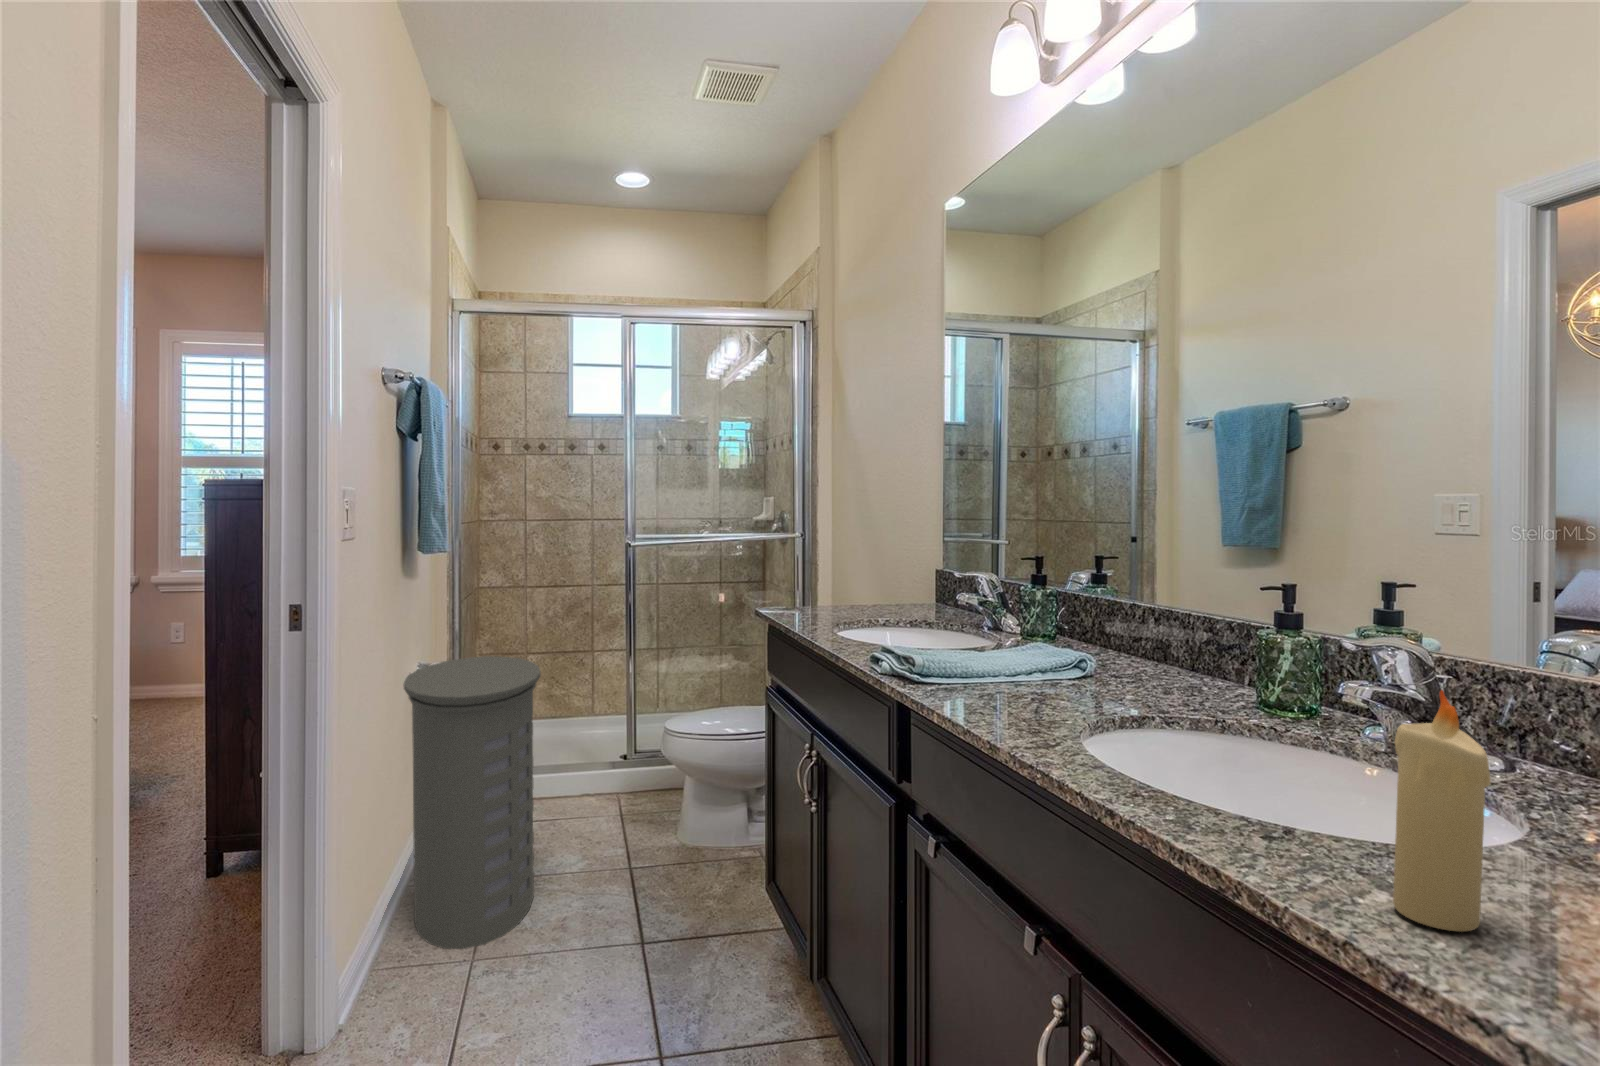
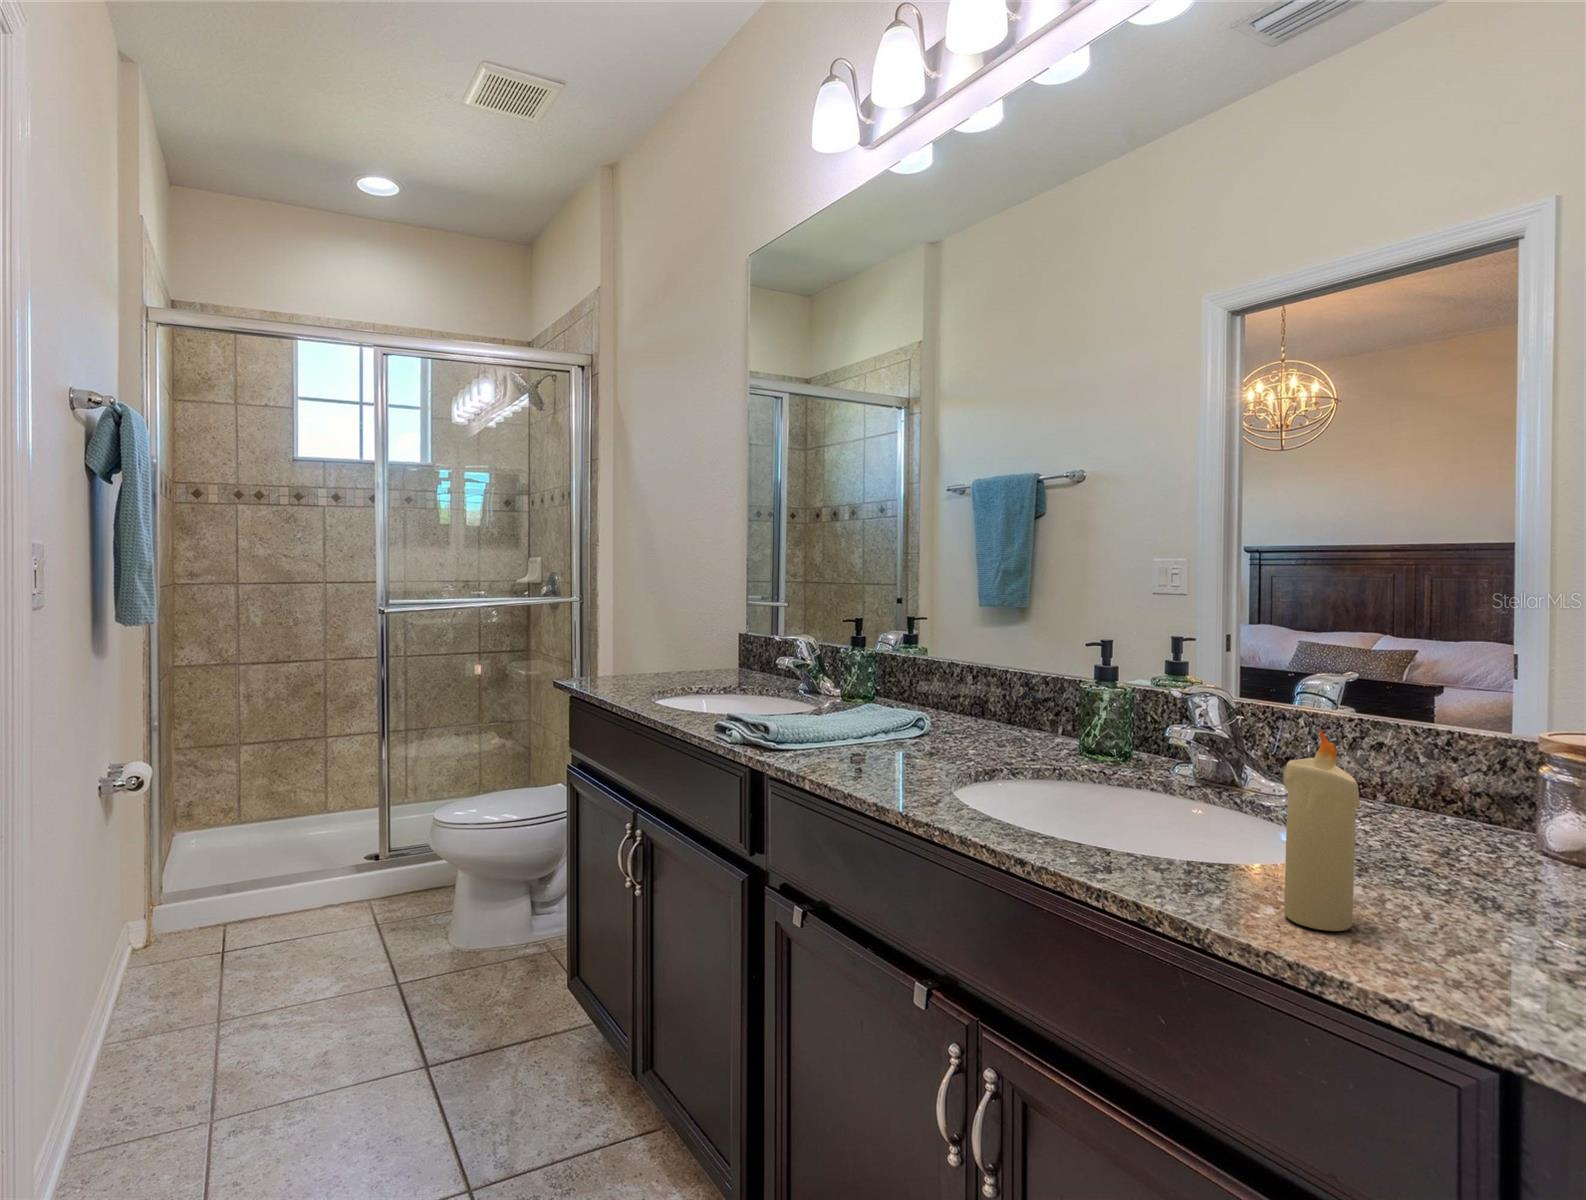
laundry hamper: present [403,656,541,949] -> none [104,752,287,1109]

